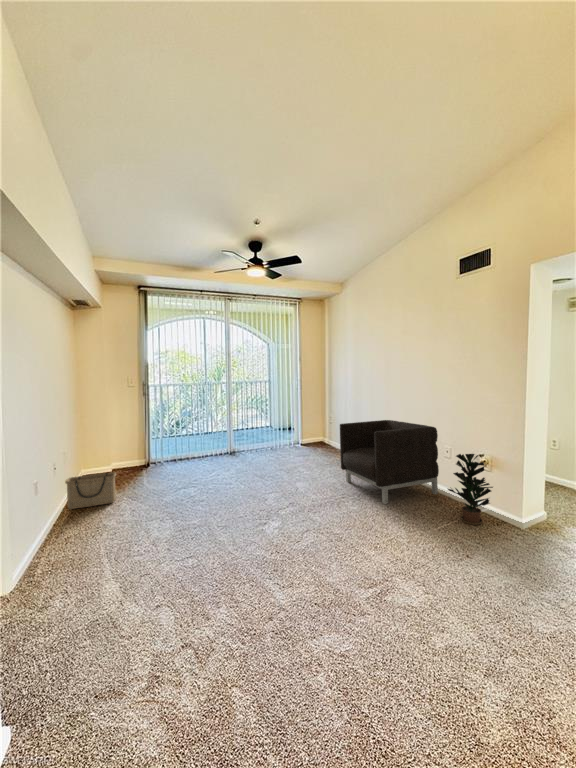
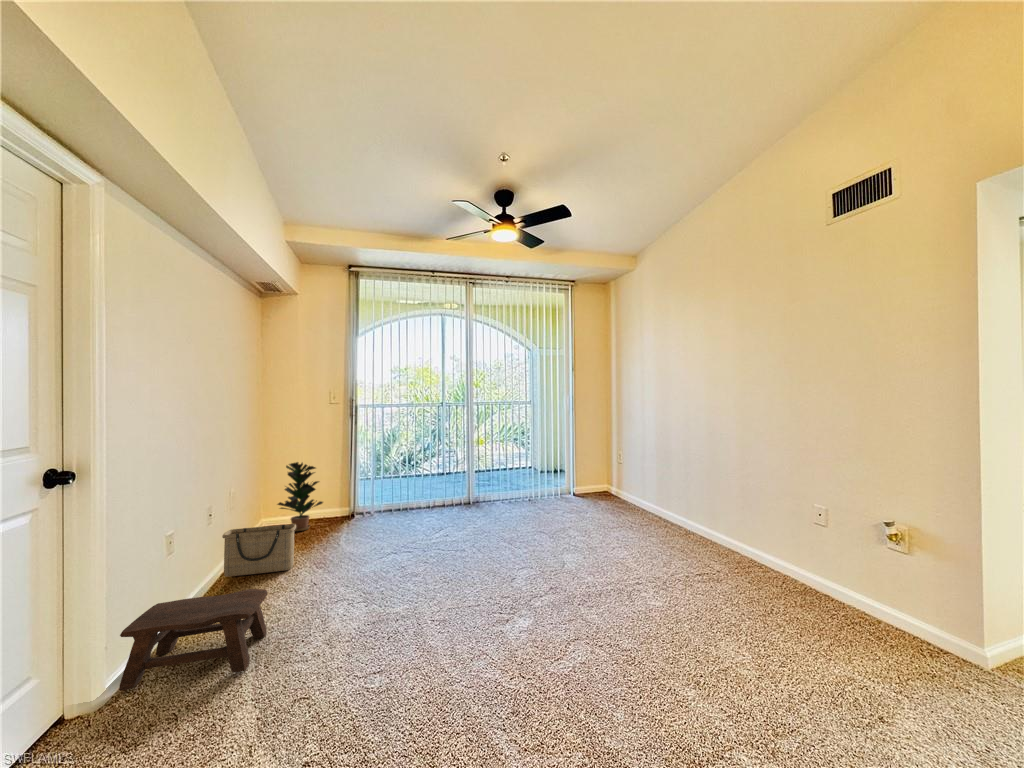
armchair: present [340,420,439,504] -> none [632,458,801,596]
potted plant: present [448,454,493,525] -> present [278,462,323,531]
stool: none [22,514,111,580] -> present [119,589,267,691]

